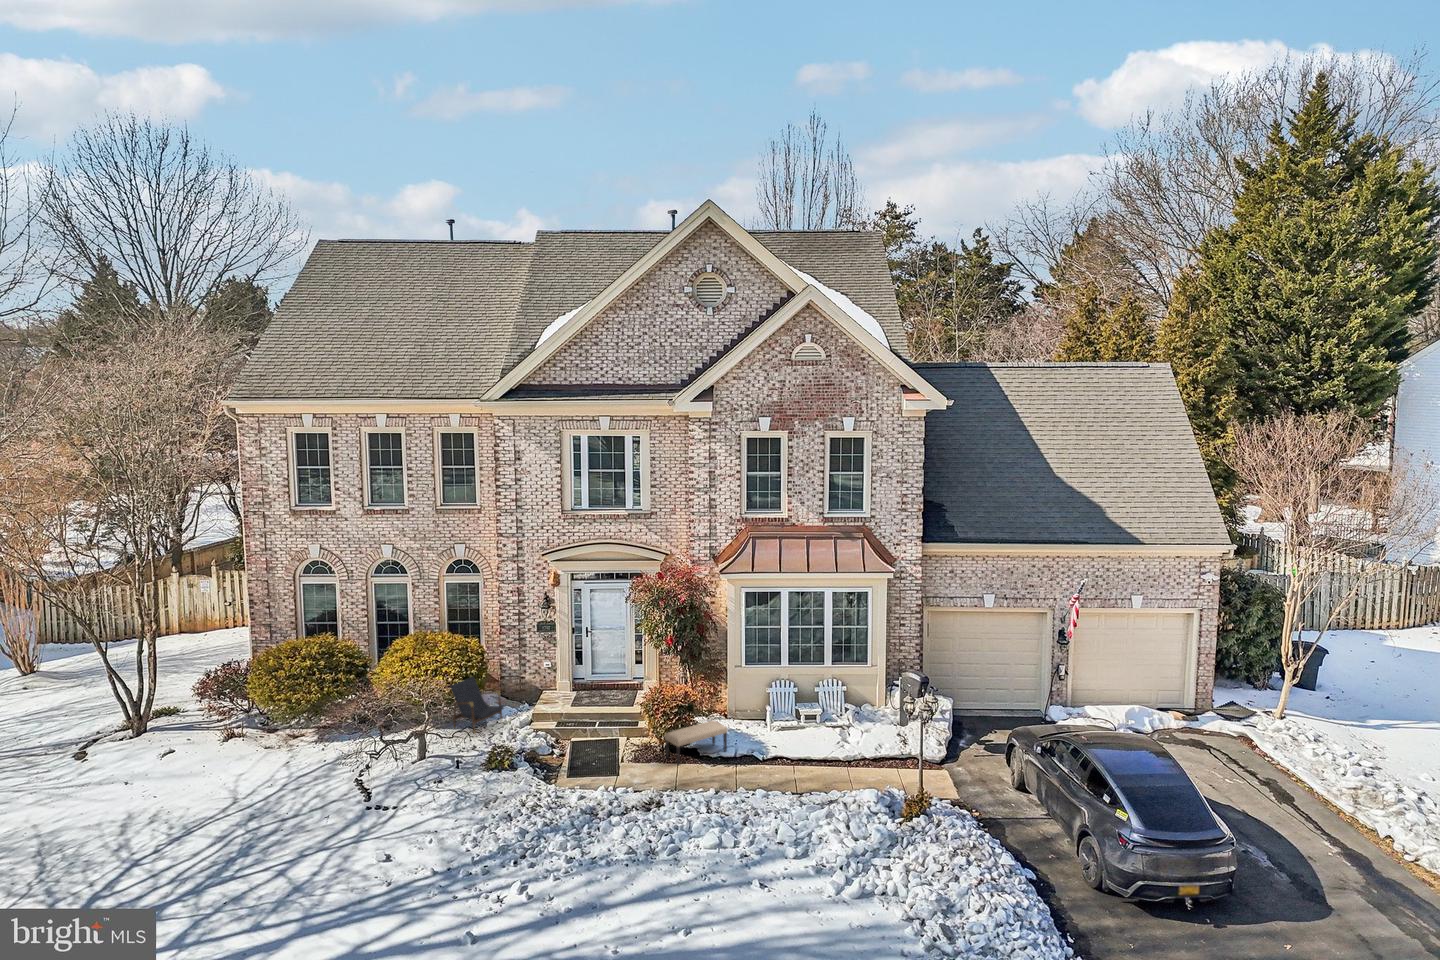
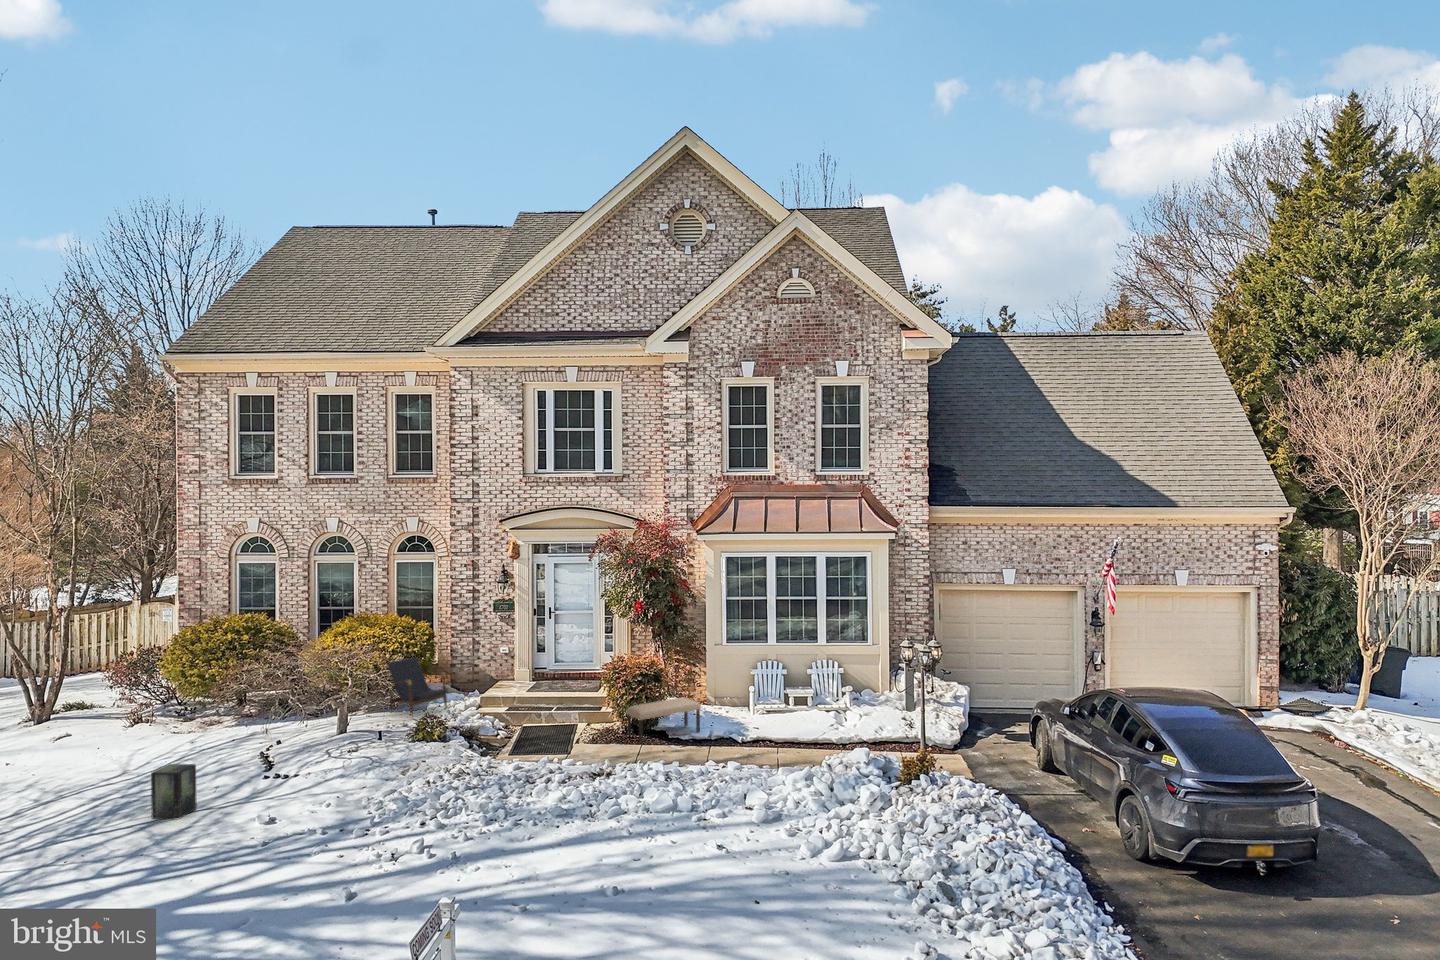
storage box: none [283,814,320,862] -> present [151,764,197,819]

